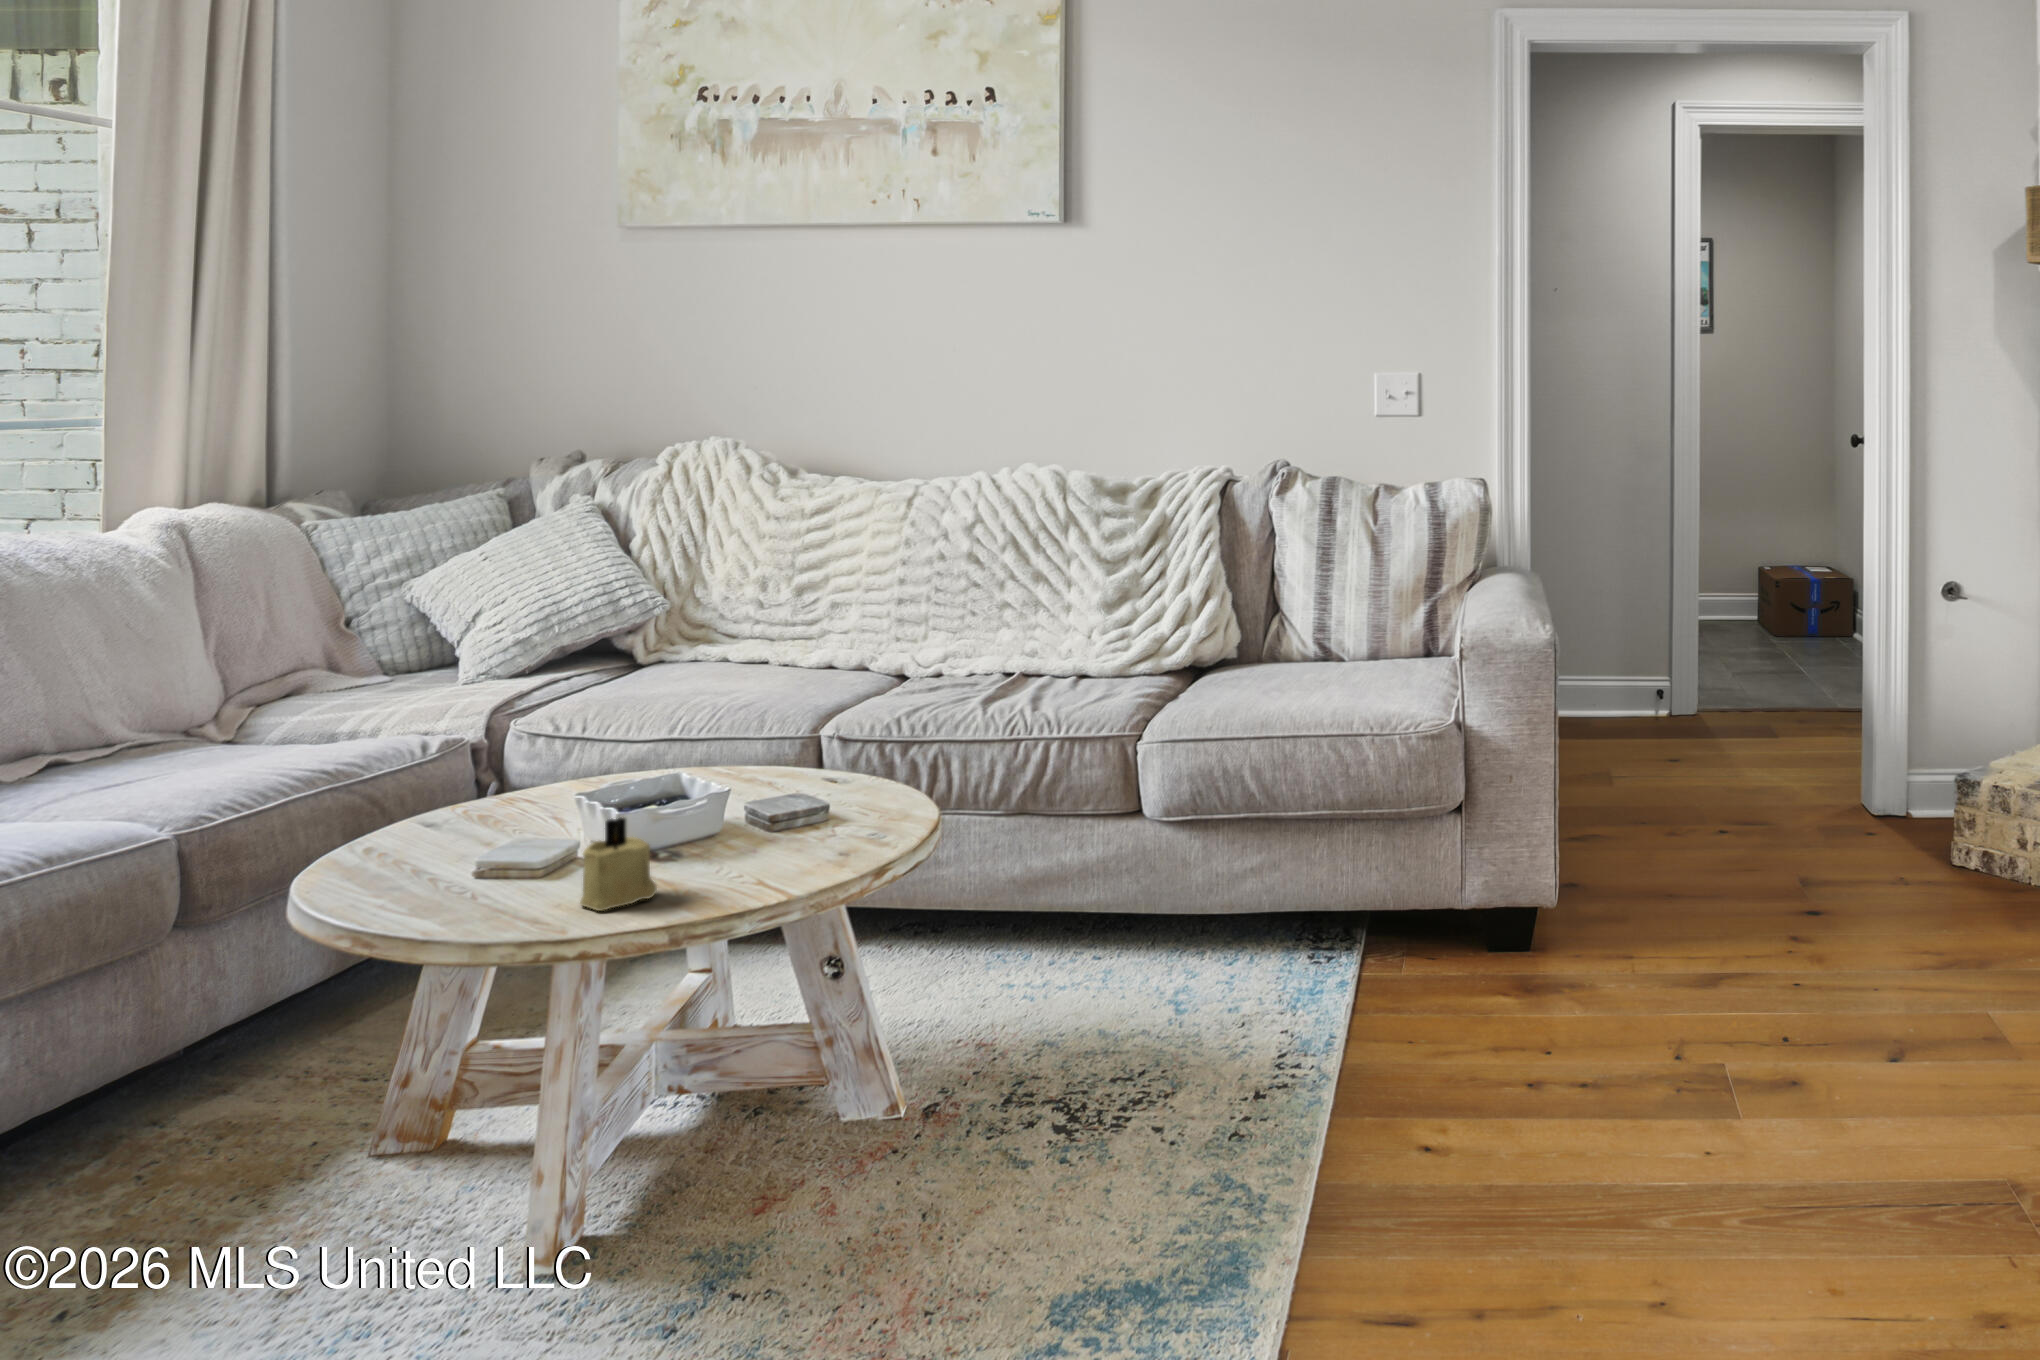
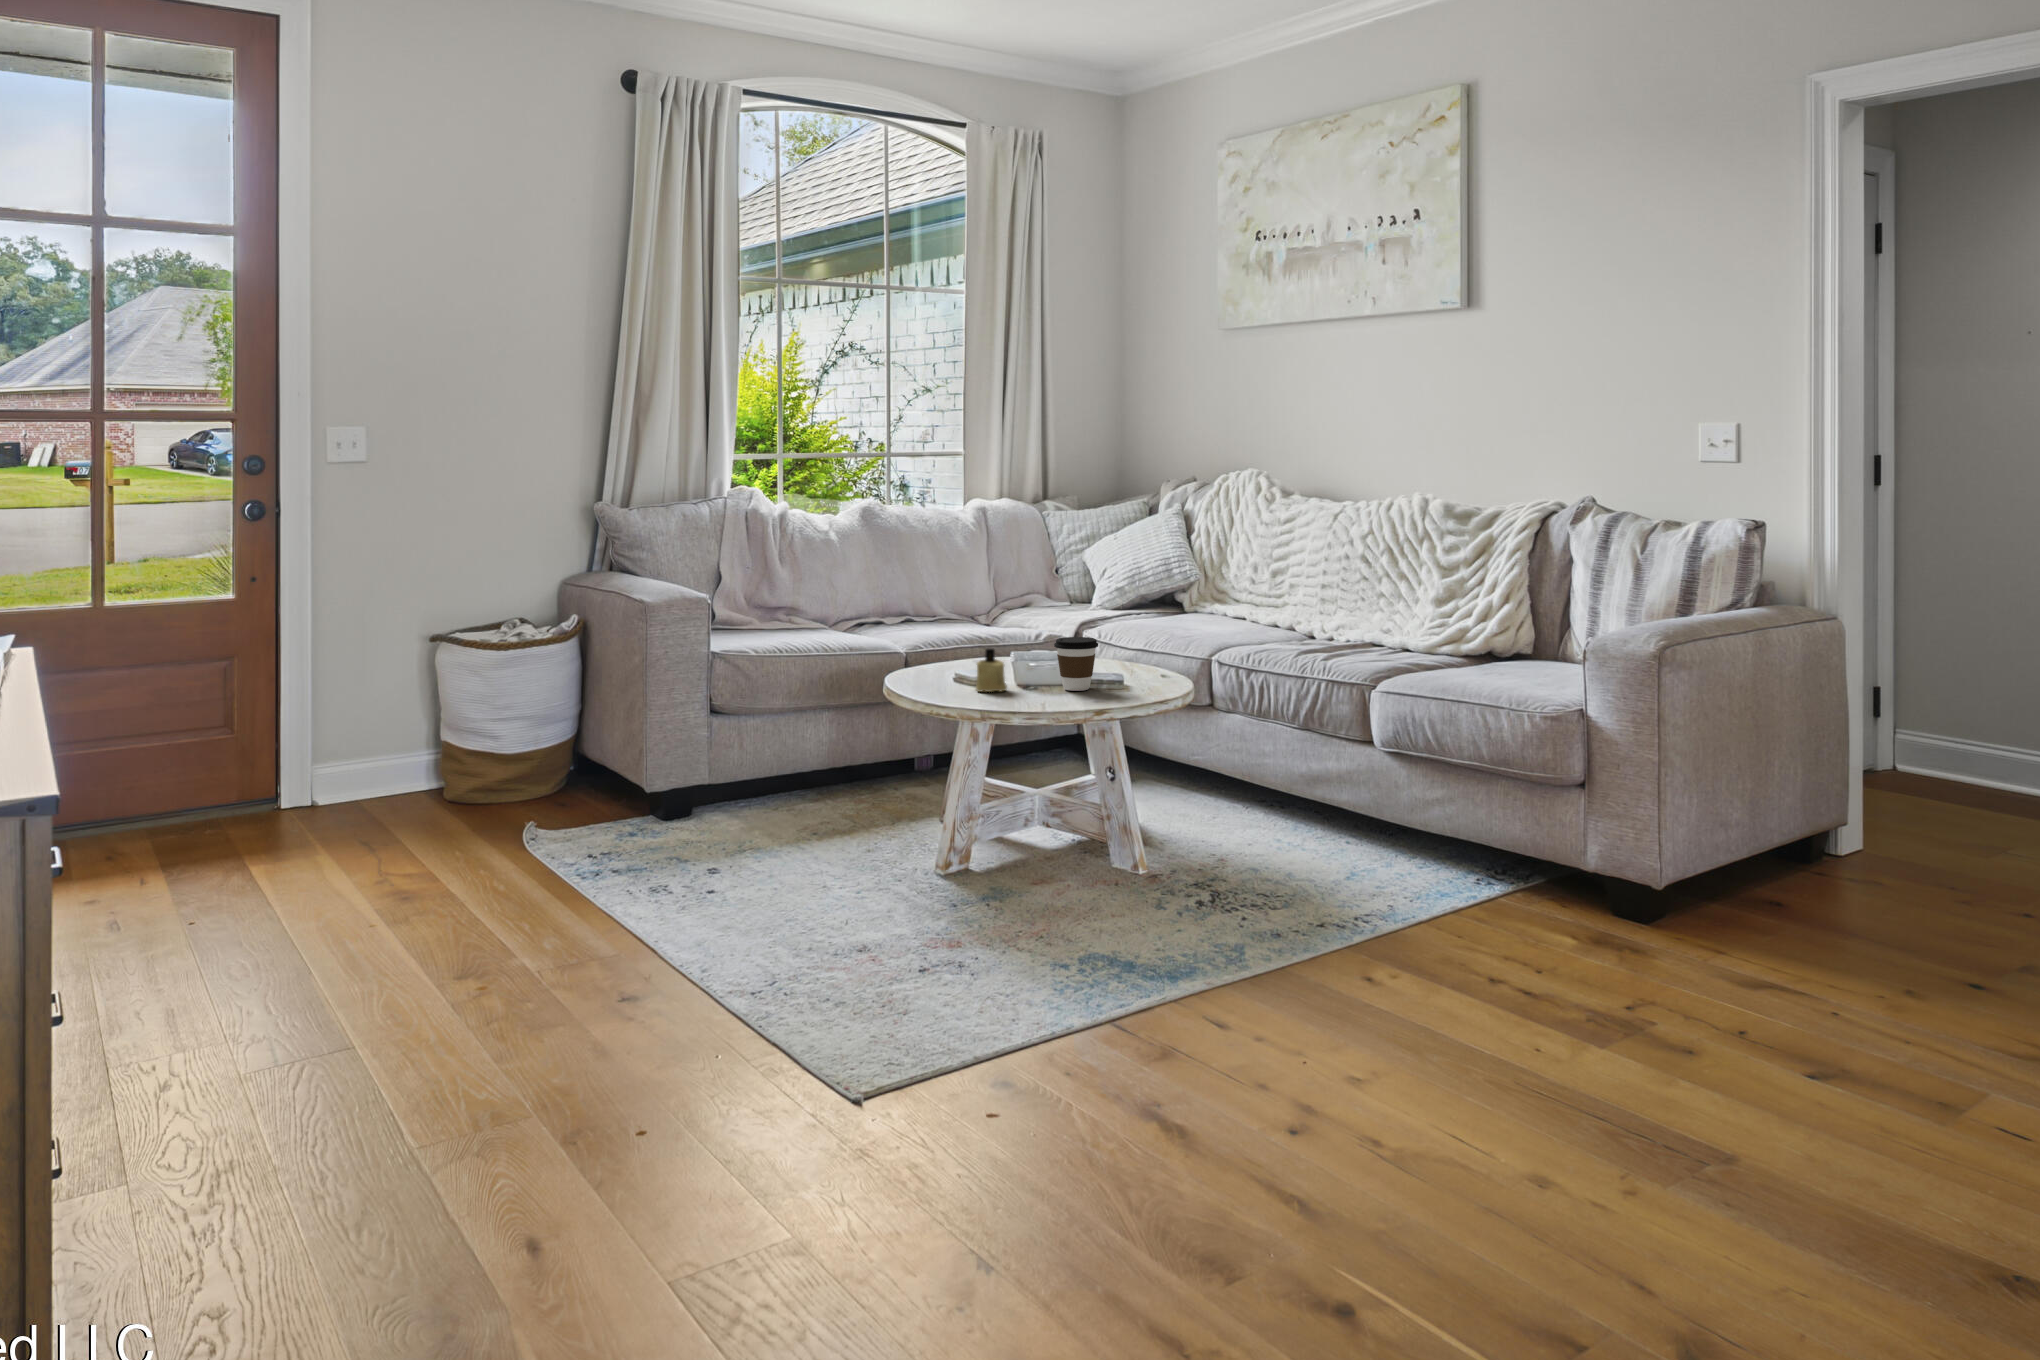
coffee cup: none [739,755,827,860] -> present [1054,637,1098,691]

